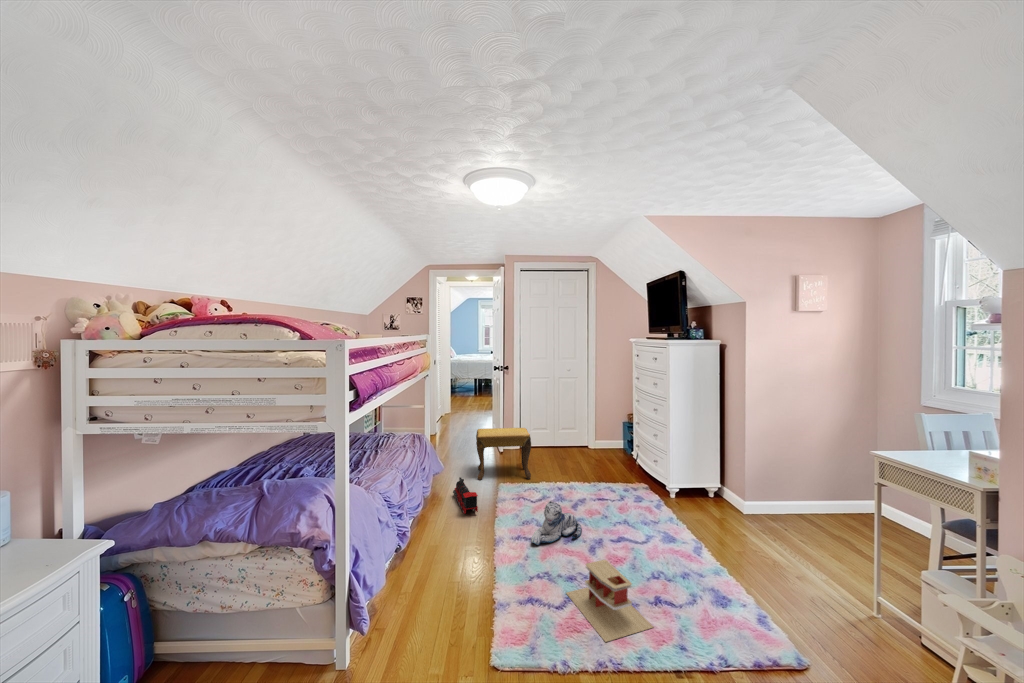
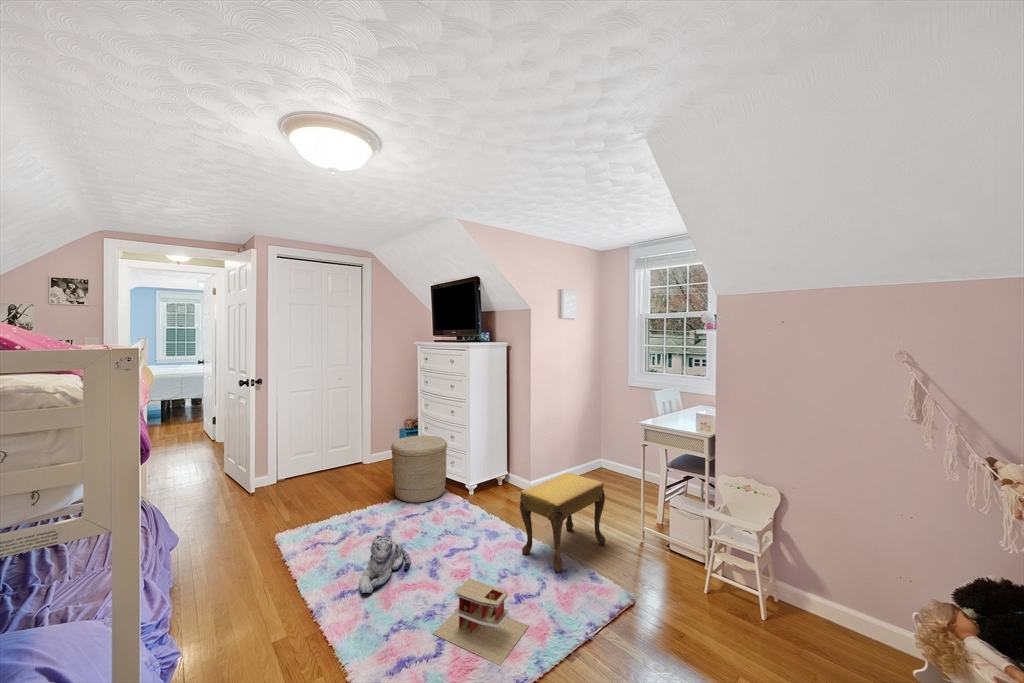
footstool: present [476,428,531,480] -> present [520,473,605,573]
woven basket: none [596,428,651,492] -> present [391,436,447,503]
toy train: present [453,477,478,514] -> none [209,543,267,593]

